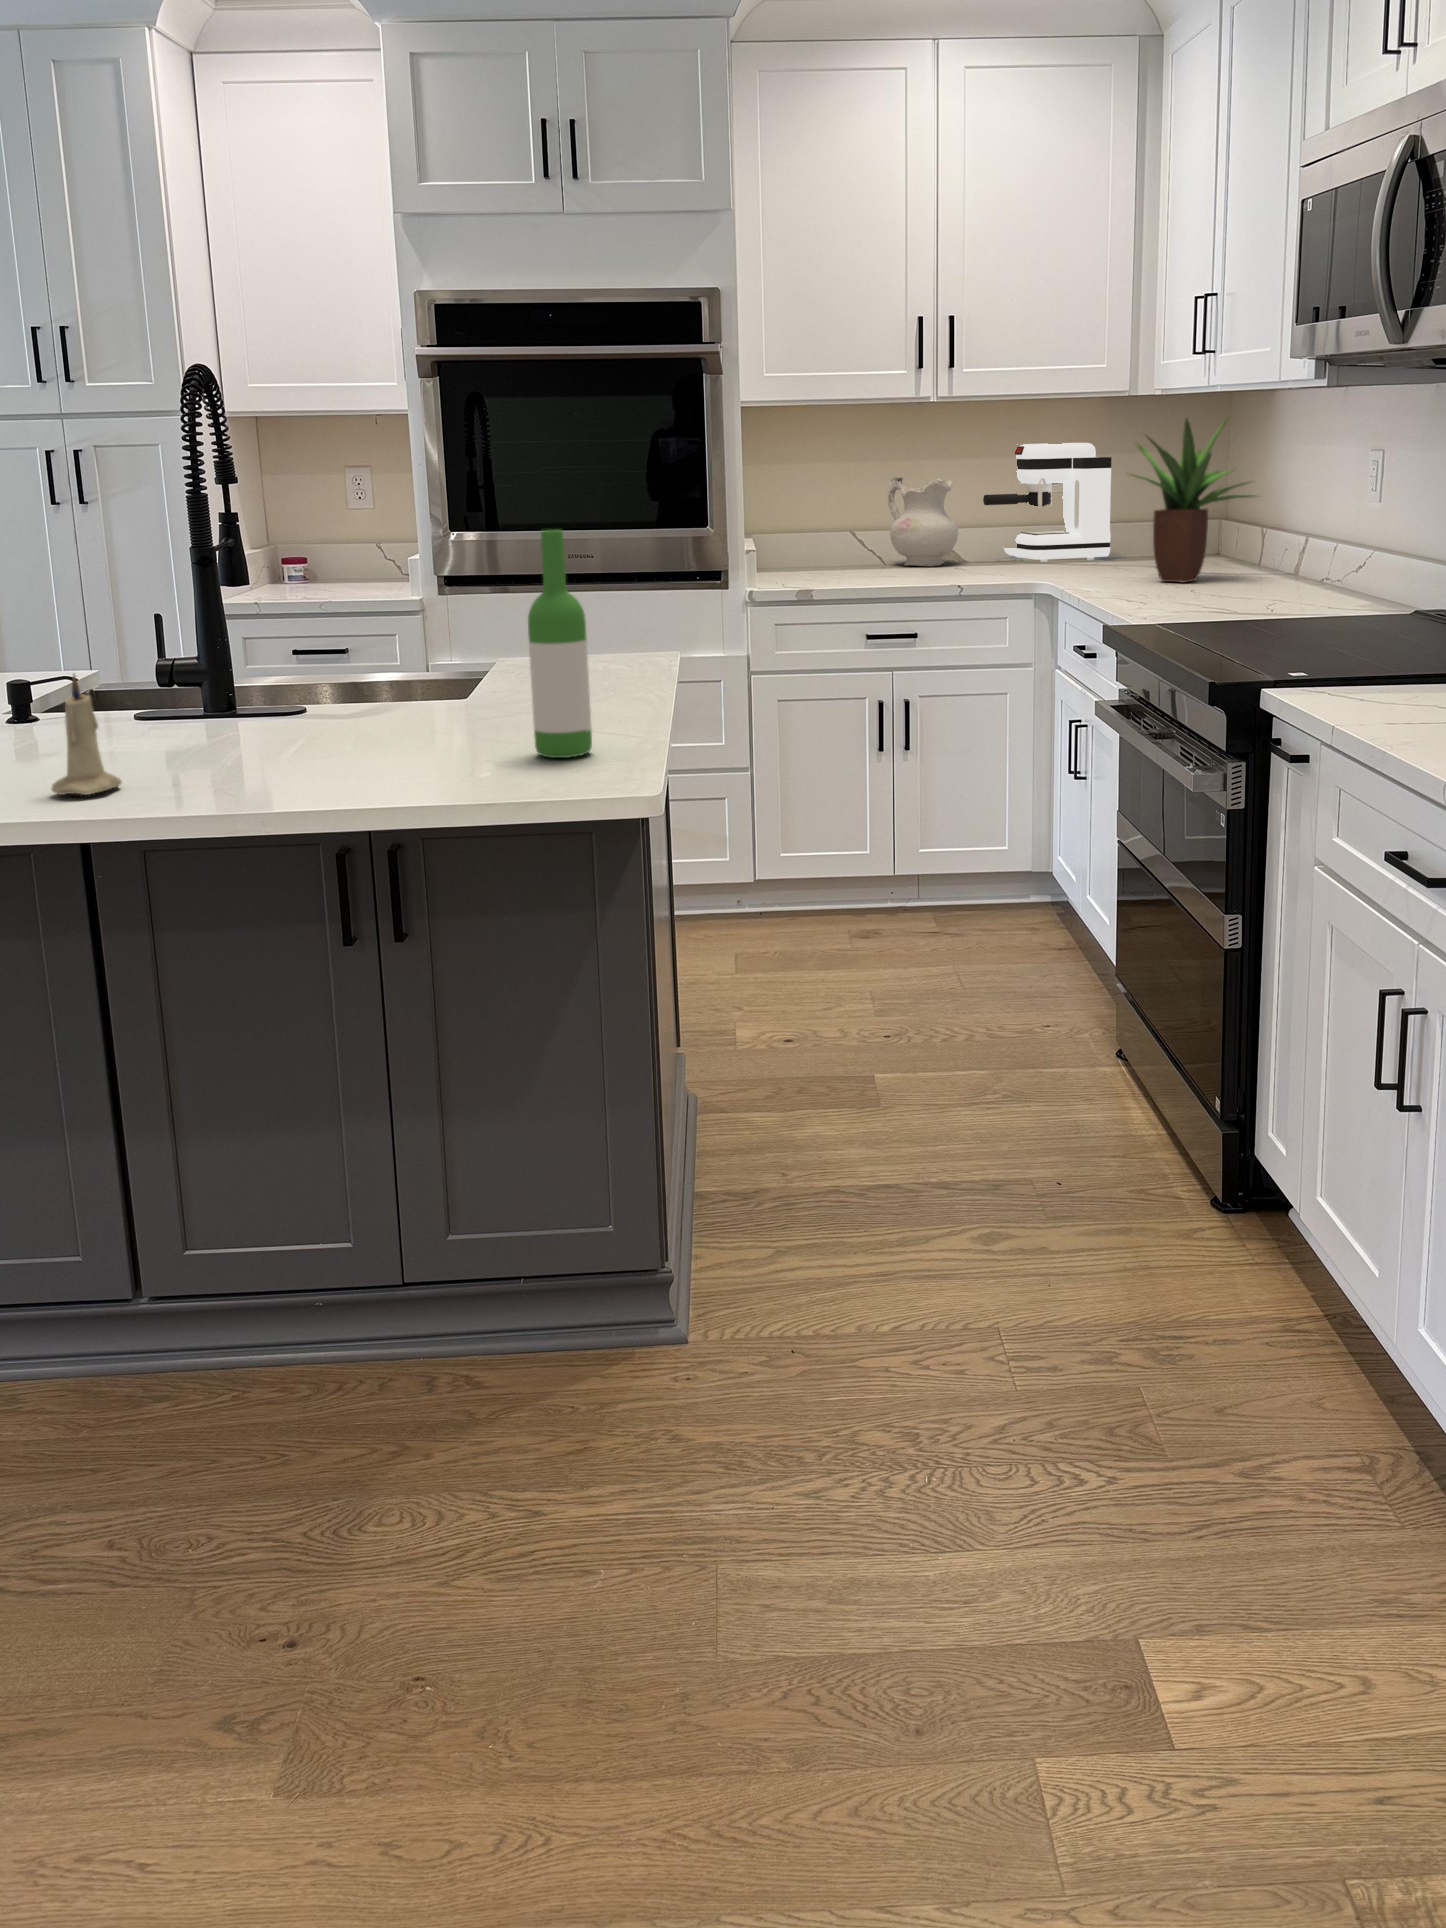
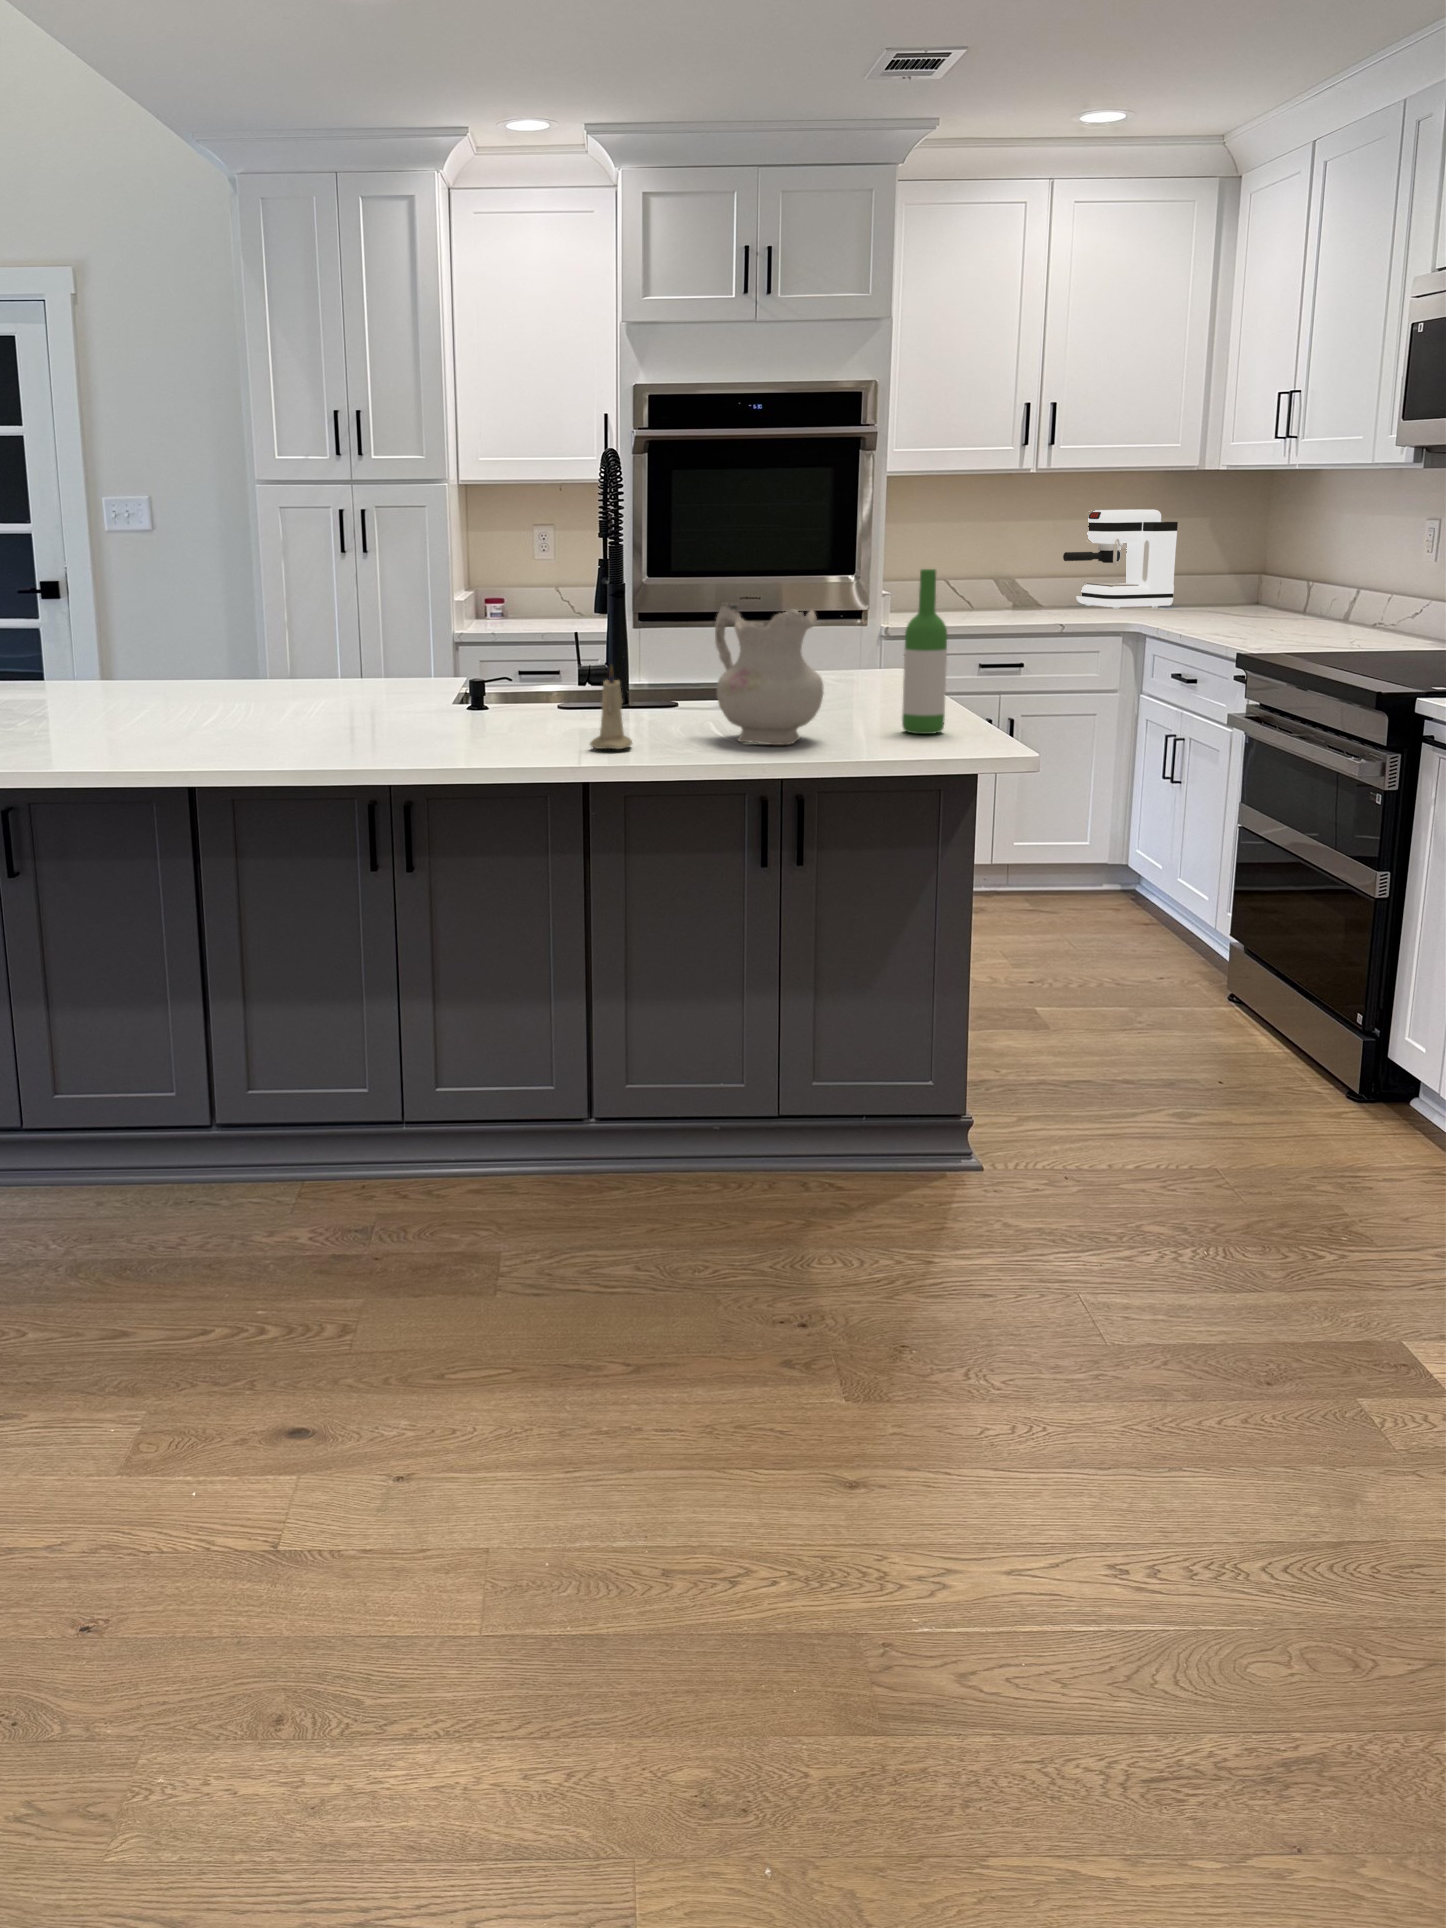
potted plant: present [1133,419,1254,583] -> none [1217,488,1330,626]
ceramic pitcher: present [888,477,958,566] -> present [715,602,823,745]

